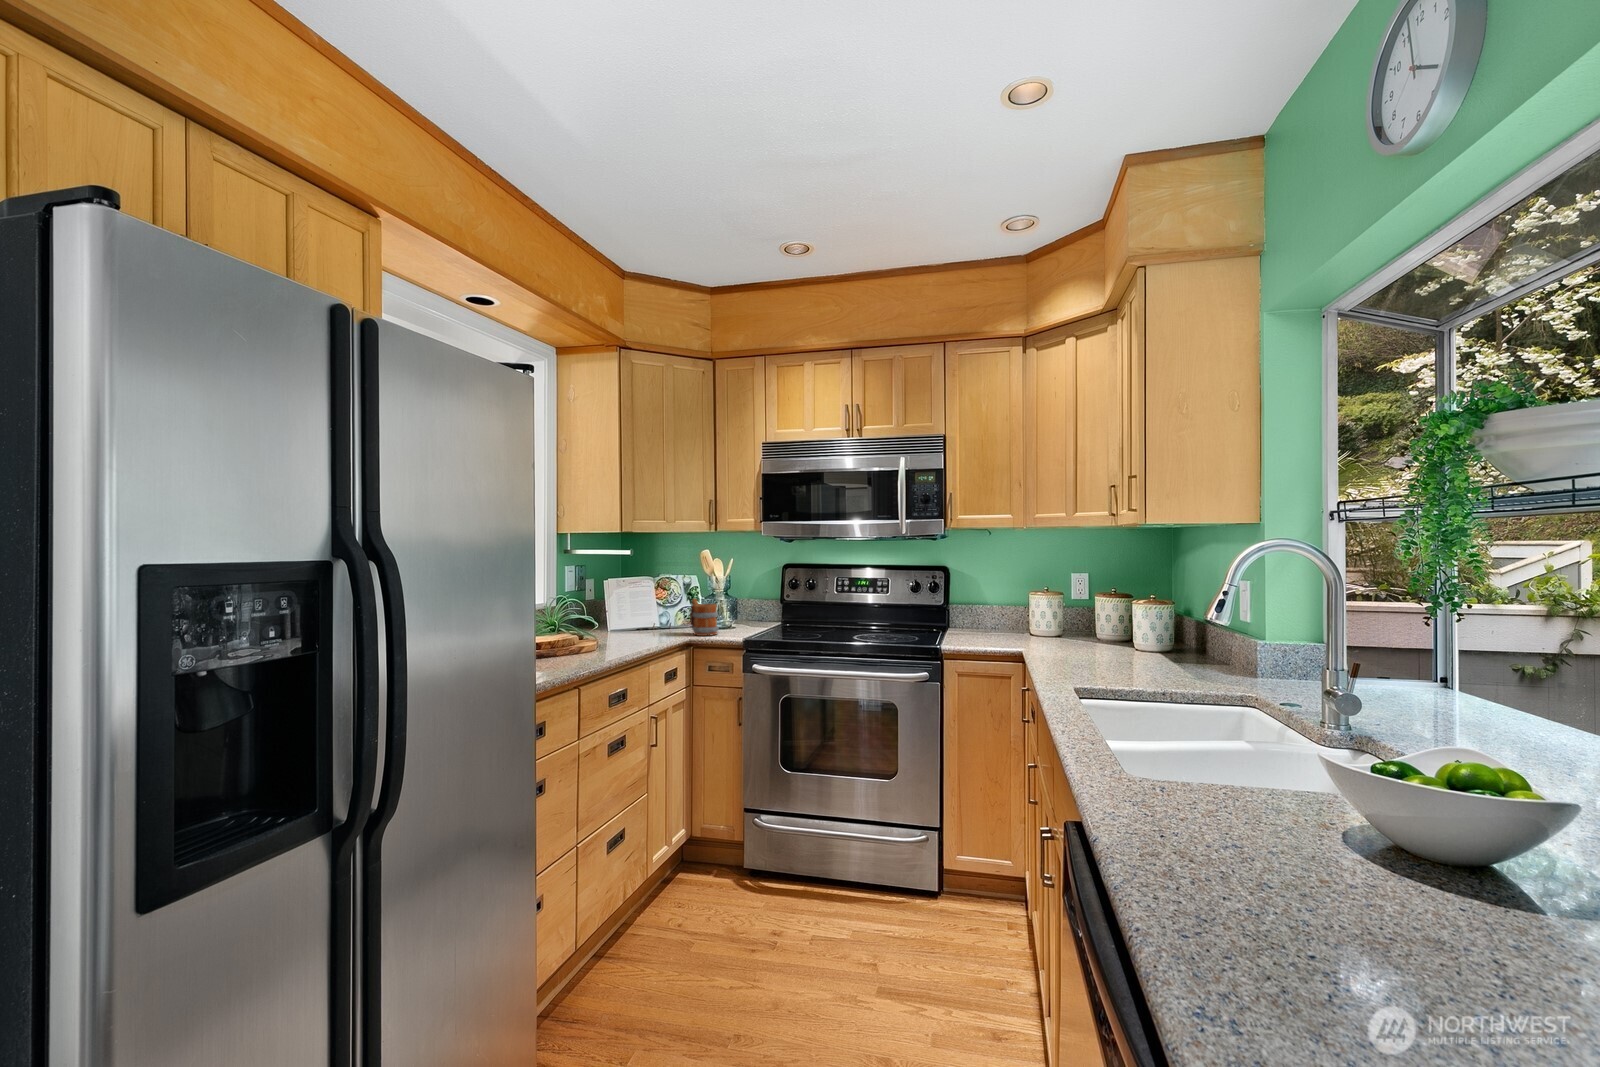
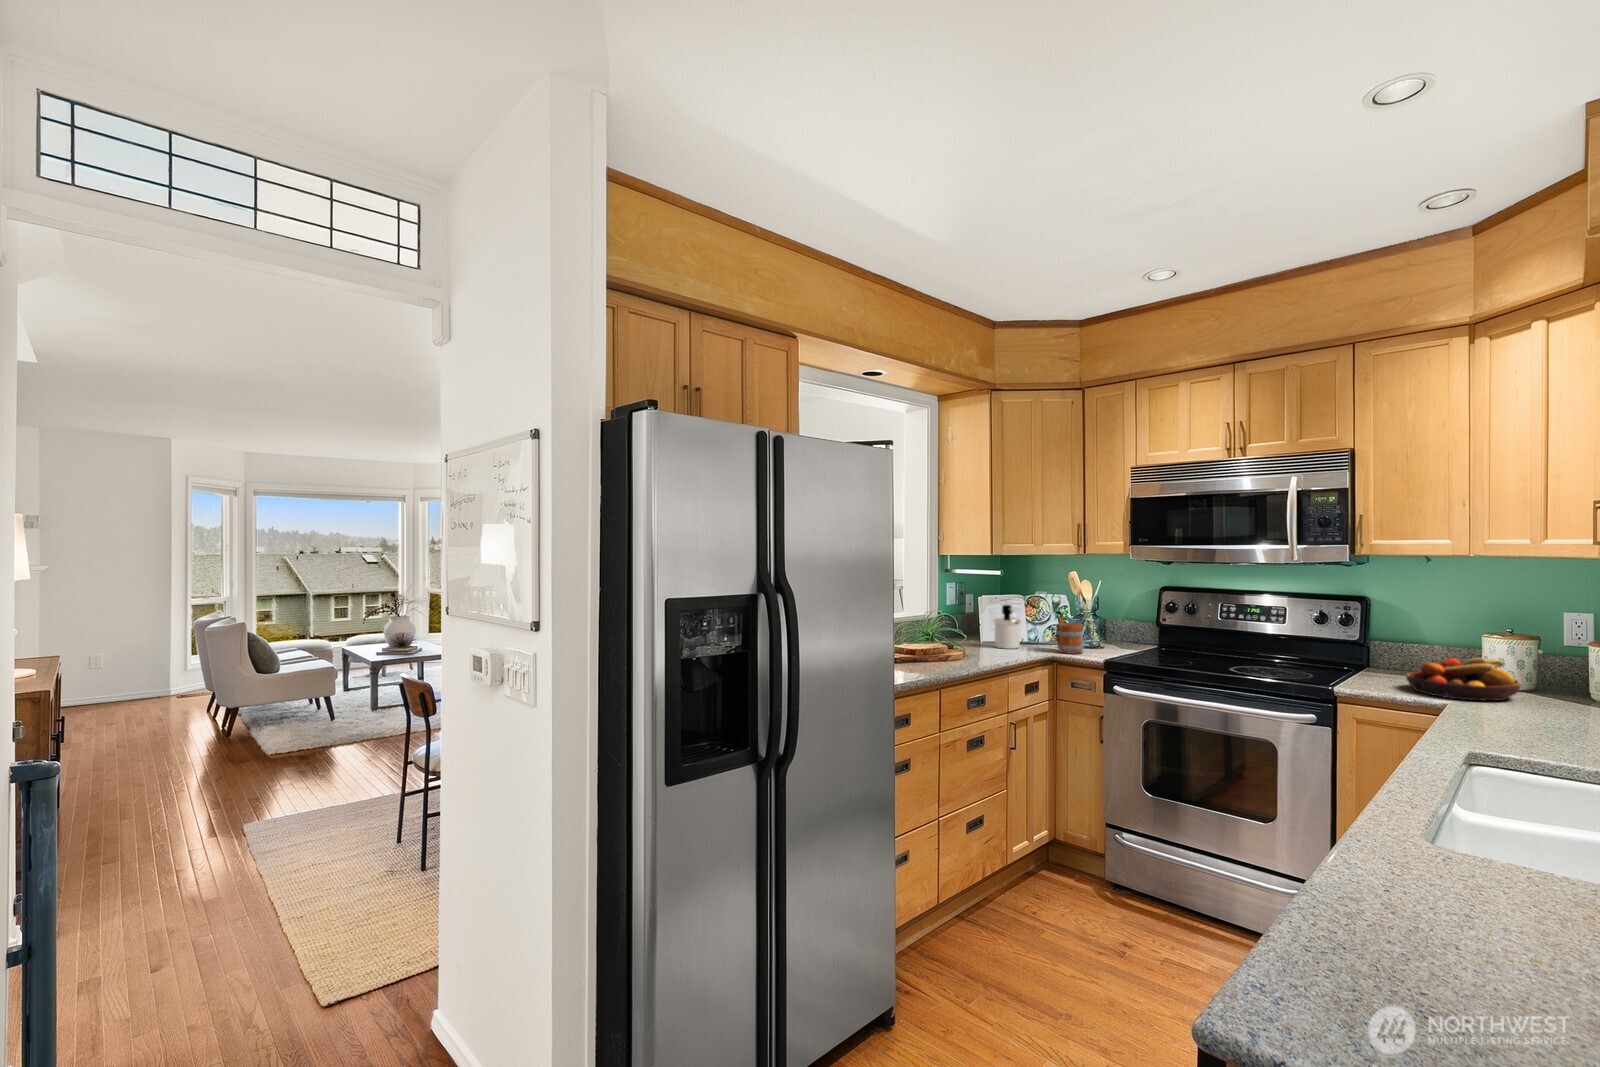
soap dispenser: none [624,588,653,636] -> present [994,605,1021,649]
fruit bowl: none [987,611,1062,646] -> present [1406,658,1521,701]

